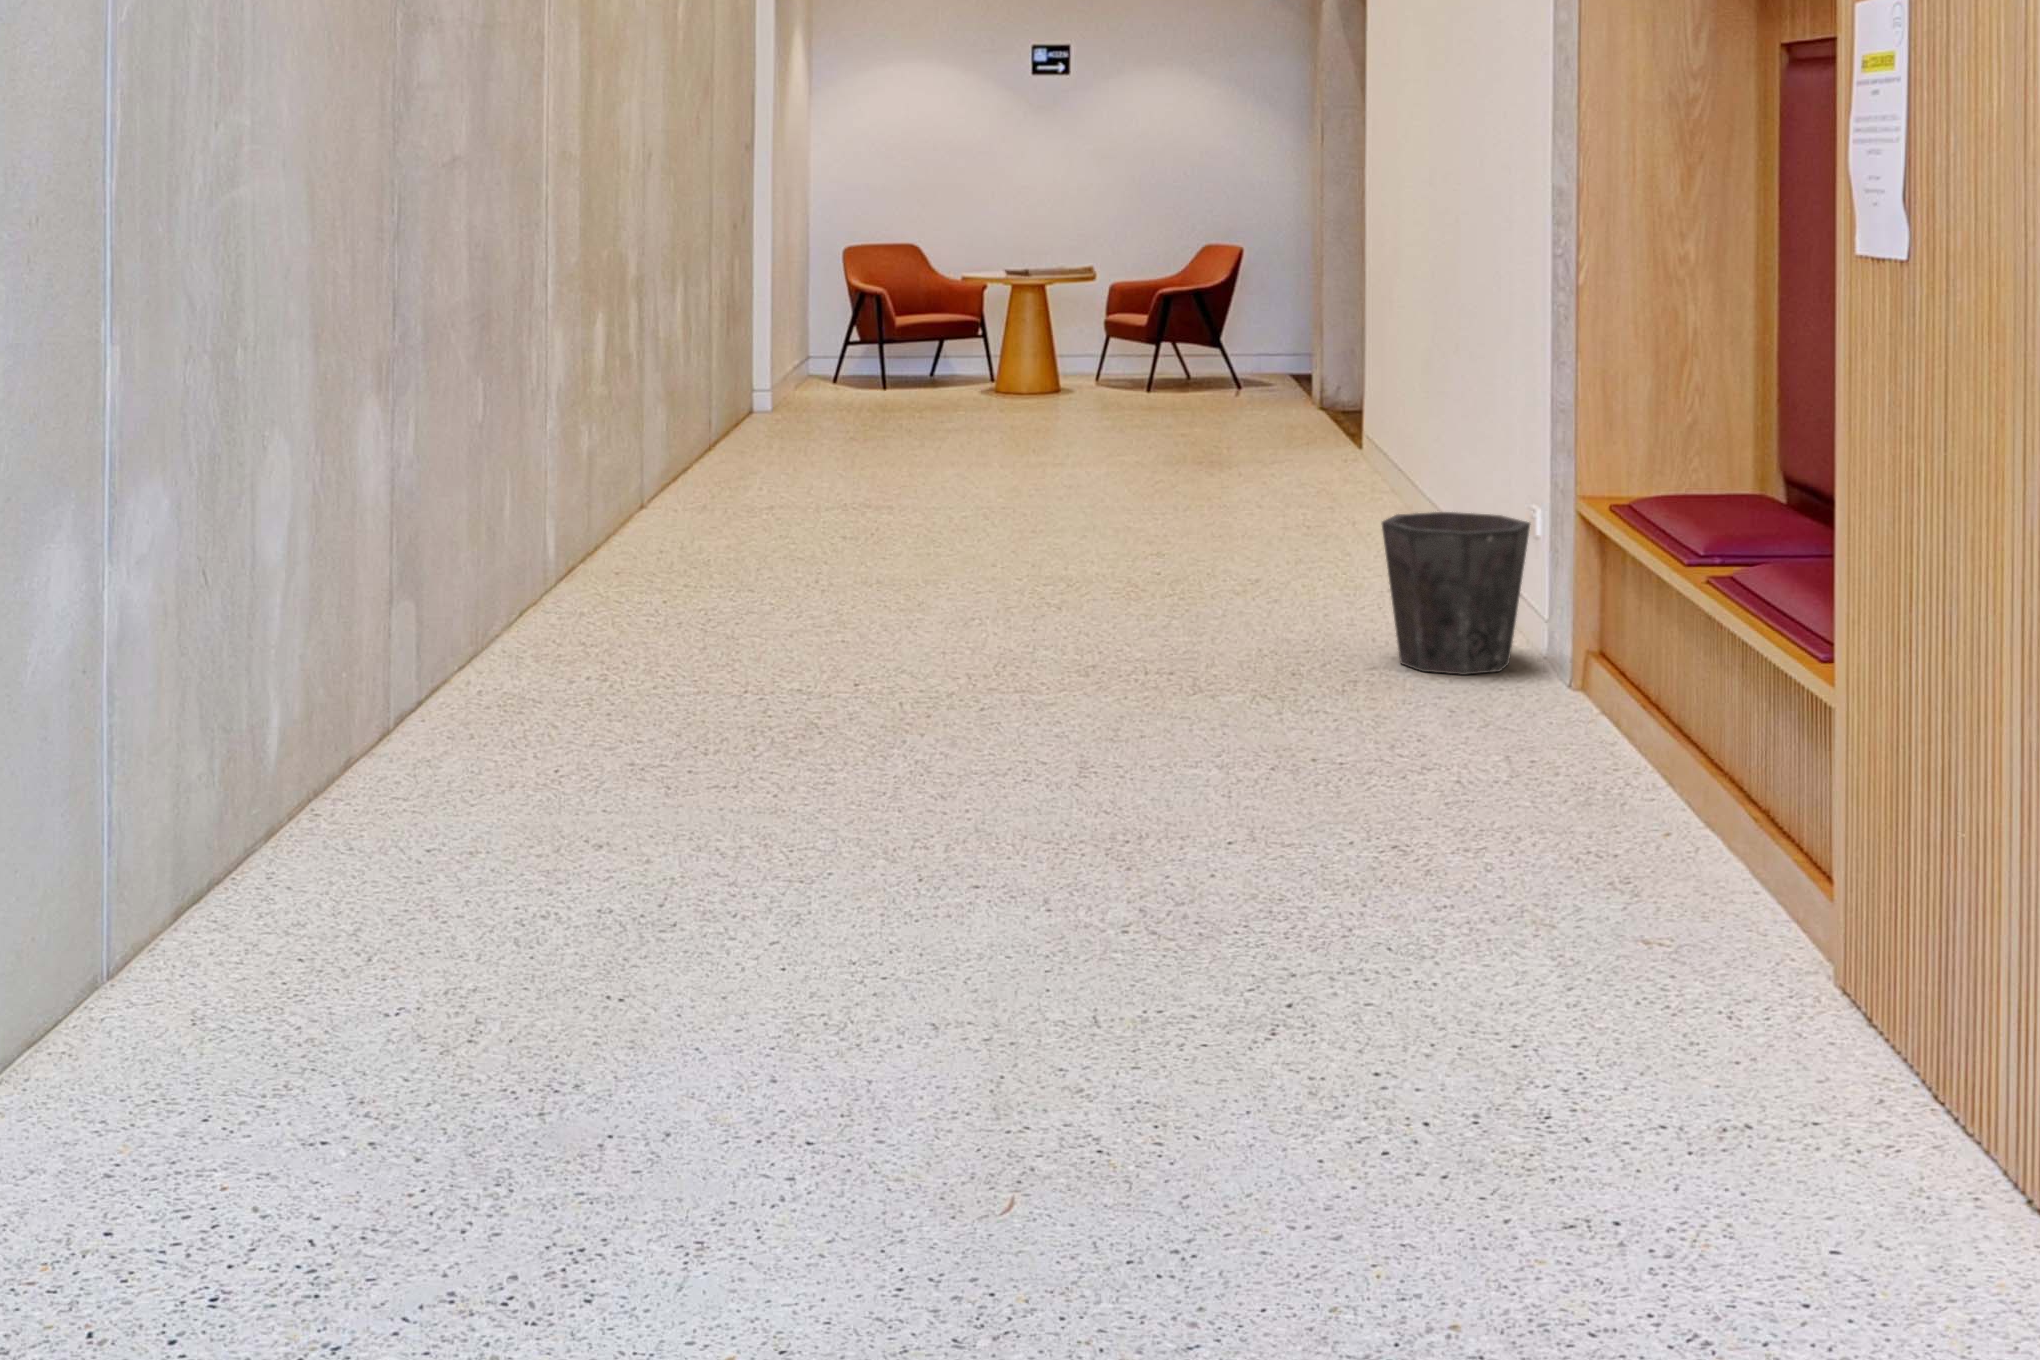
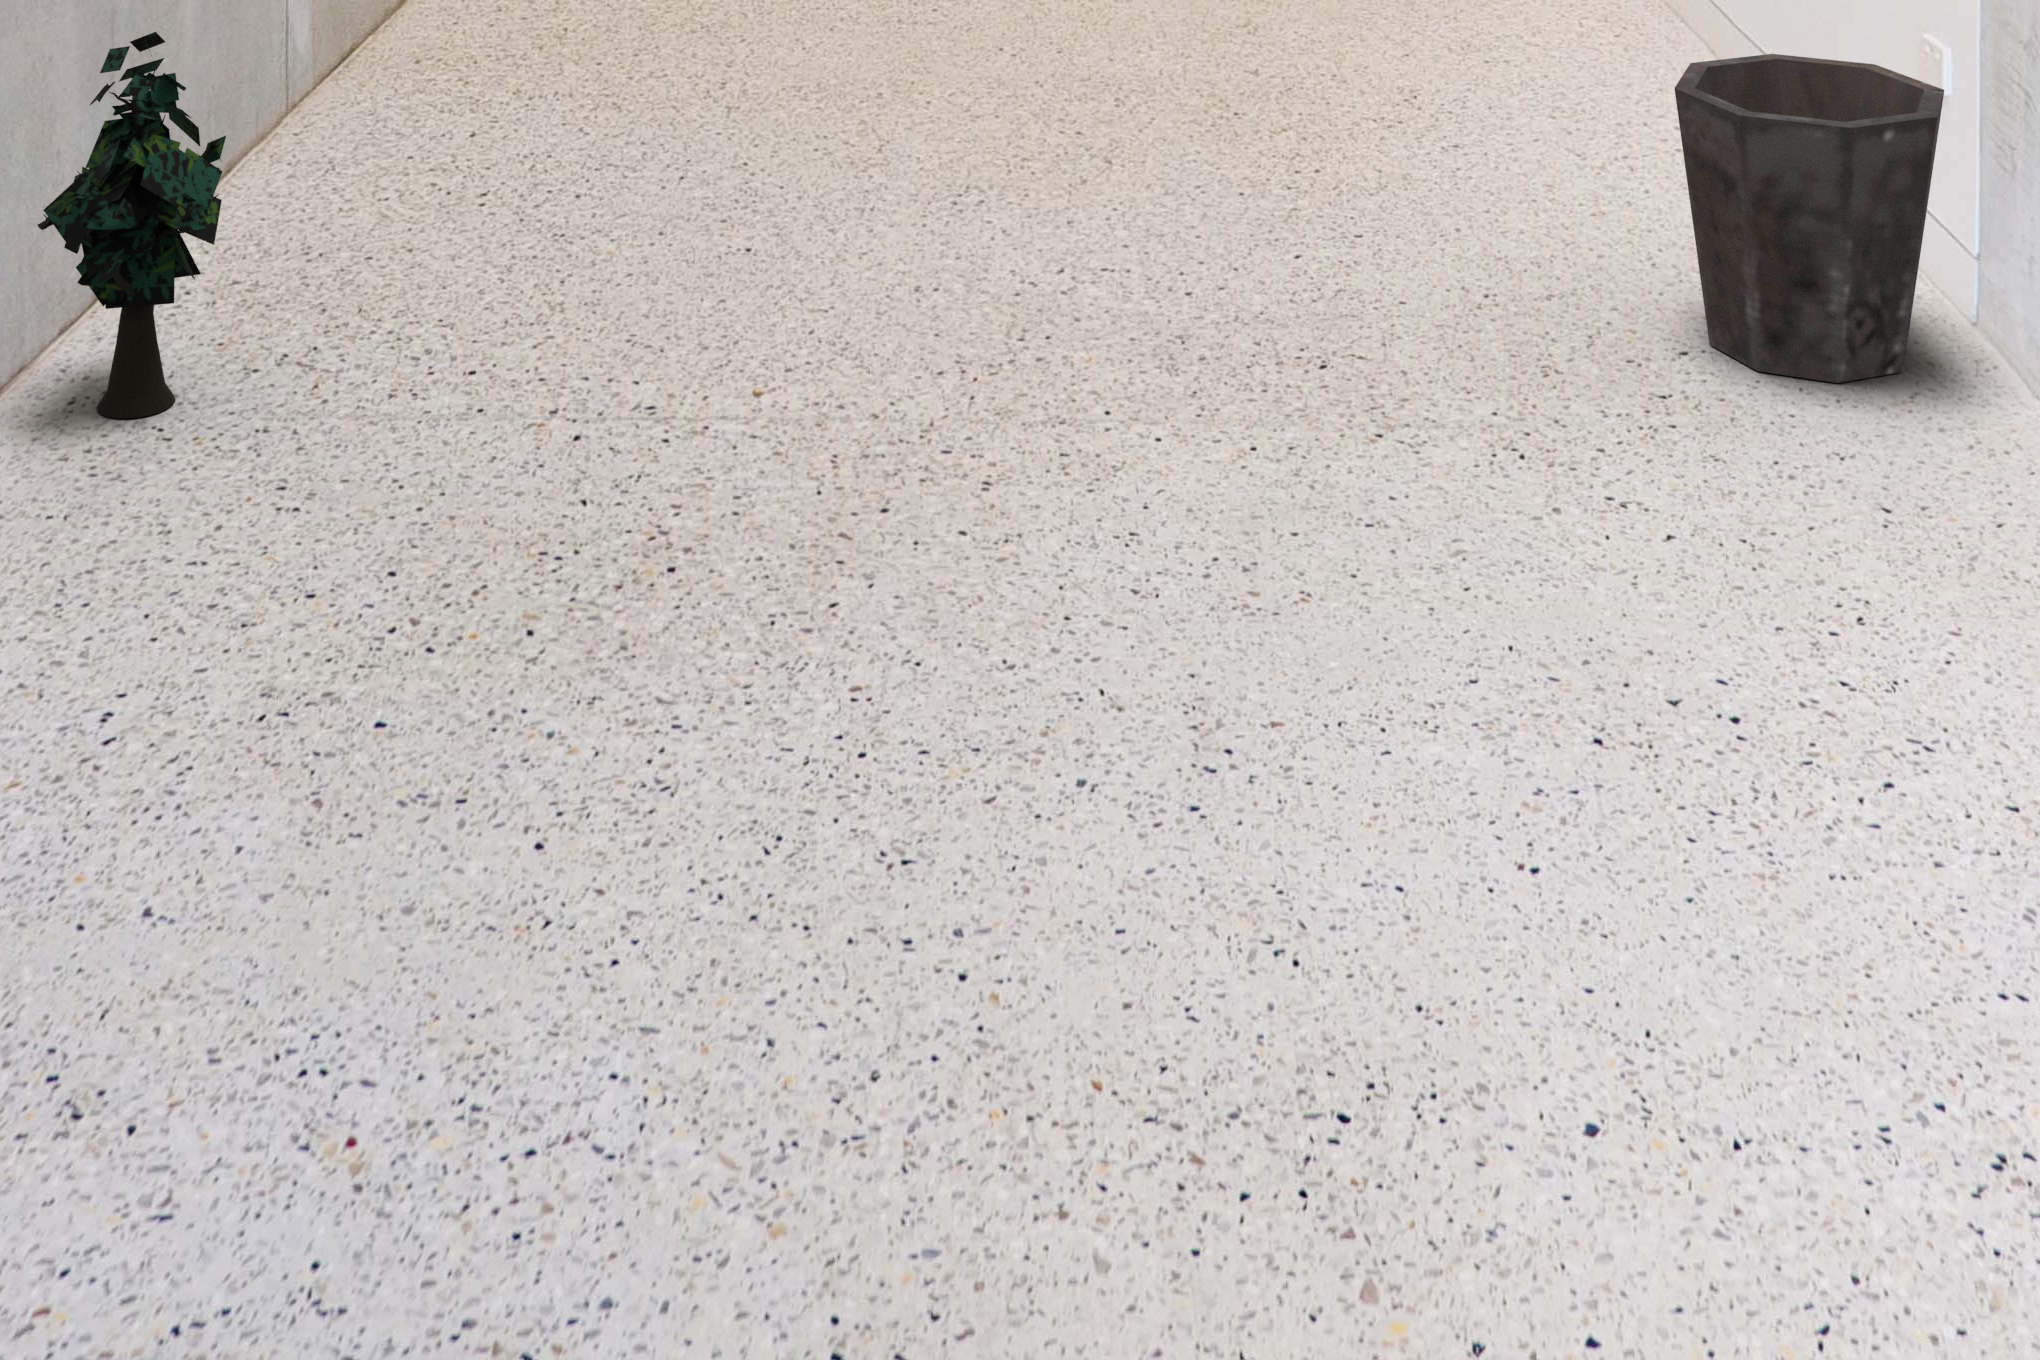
decorative plant: none [489,483,584,686] -> present [38,32,226,419]

